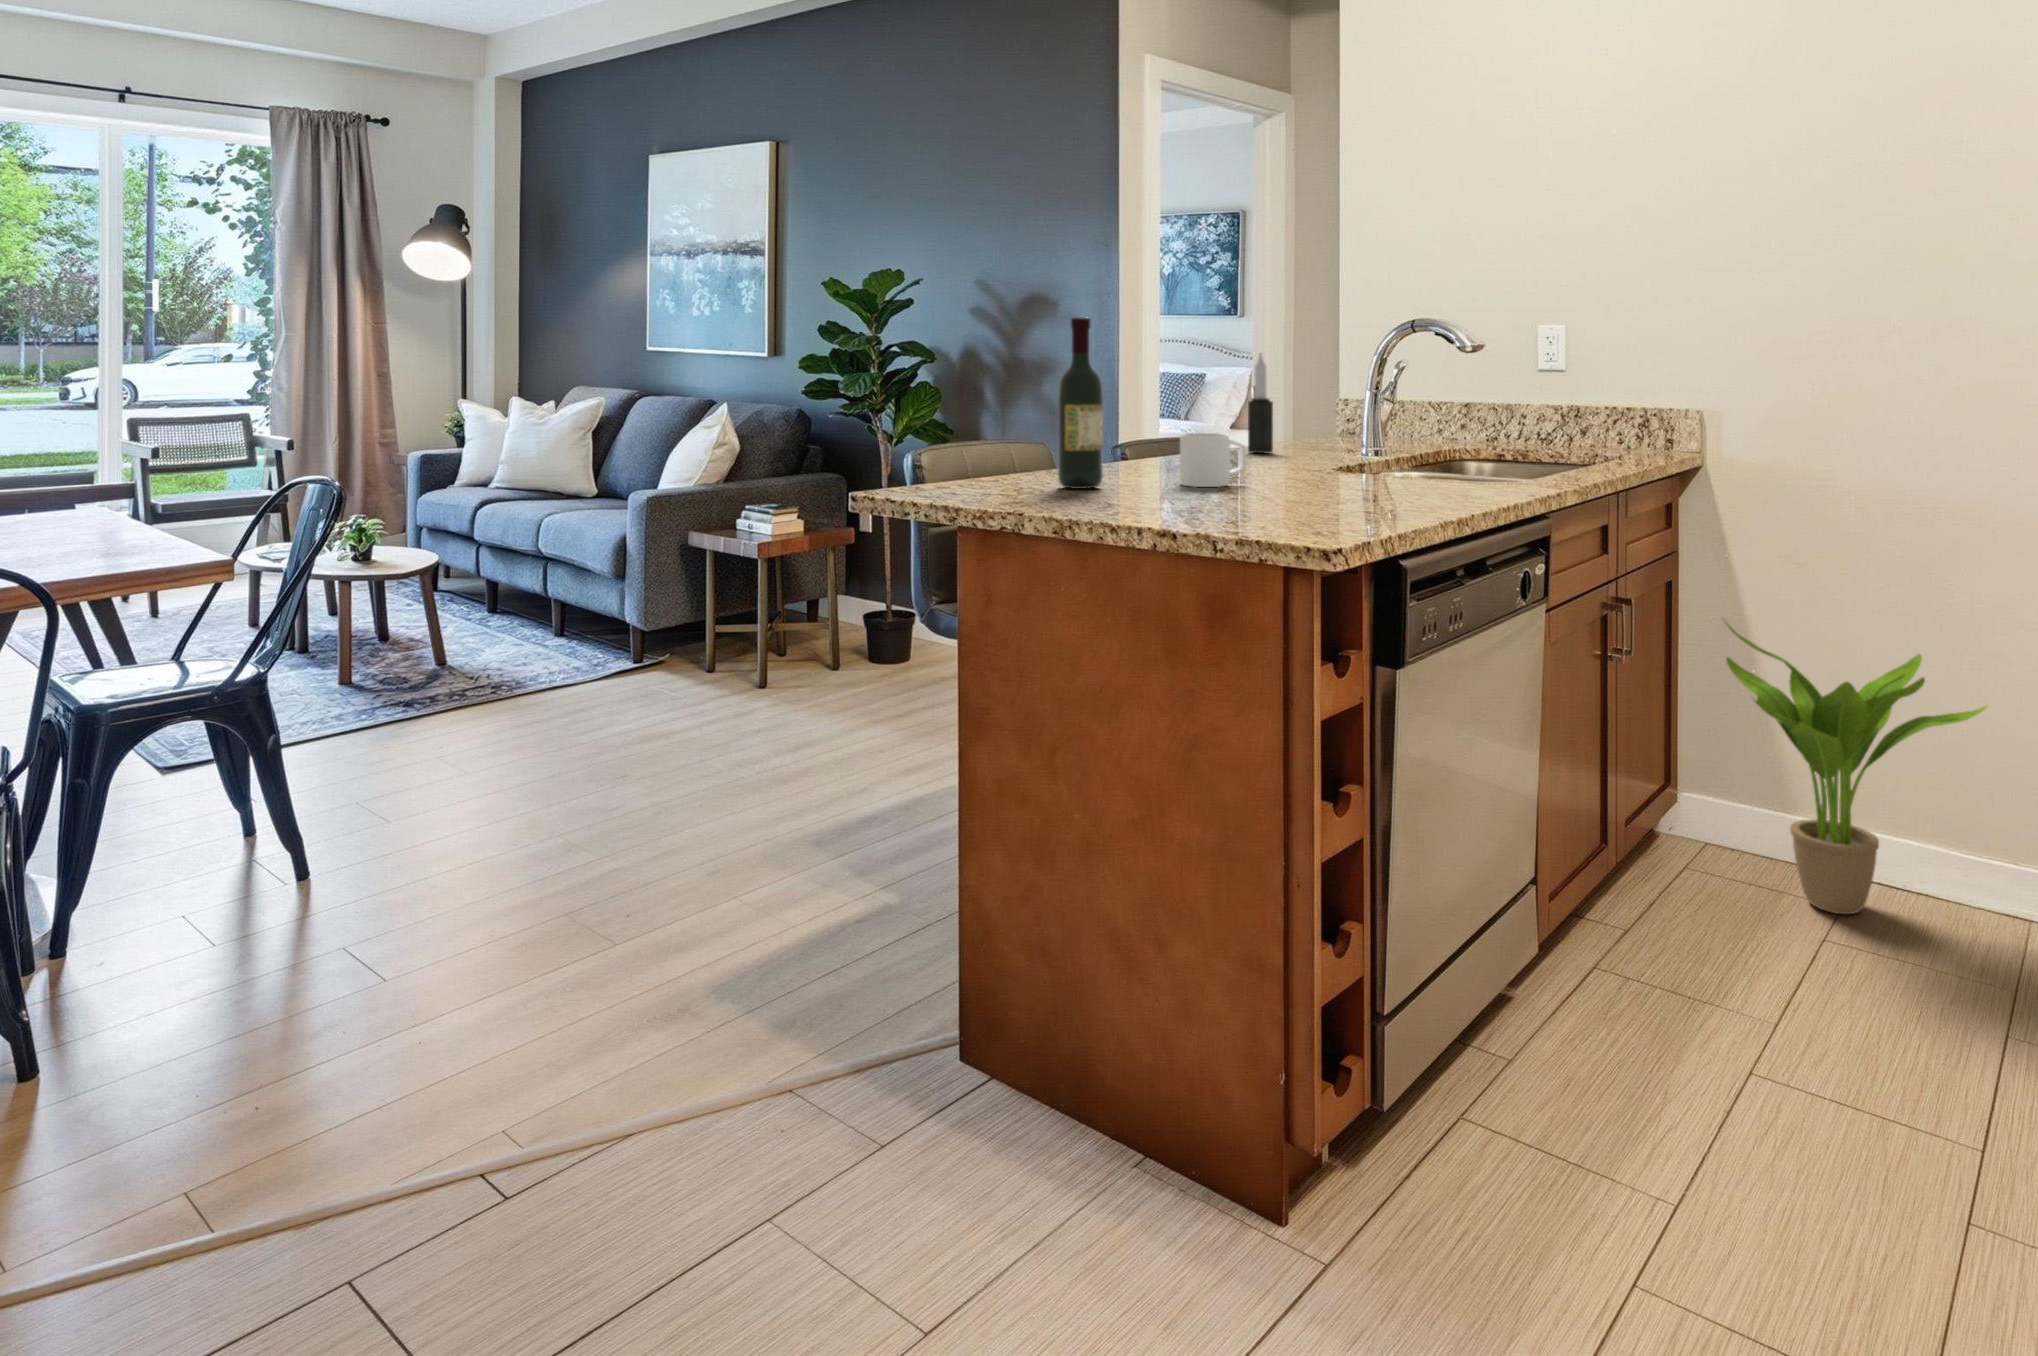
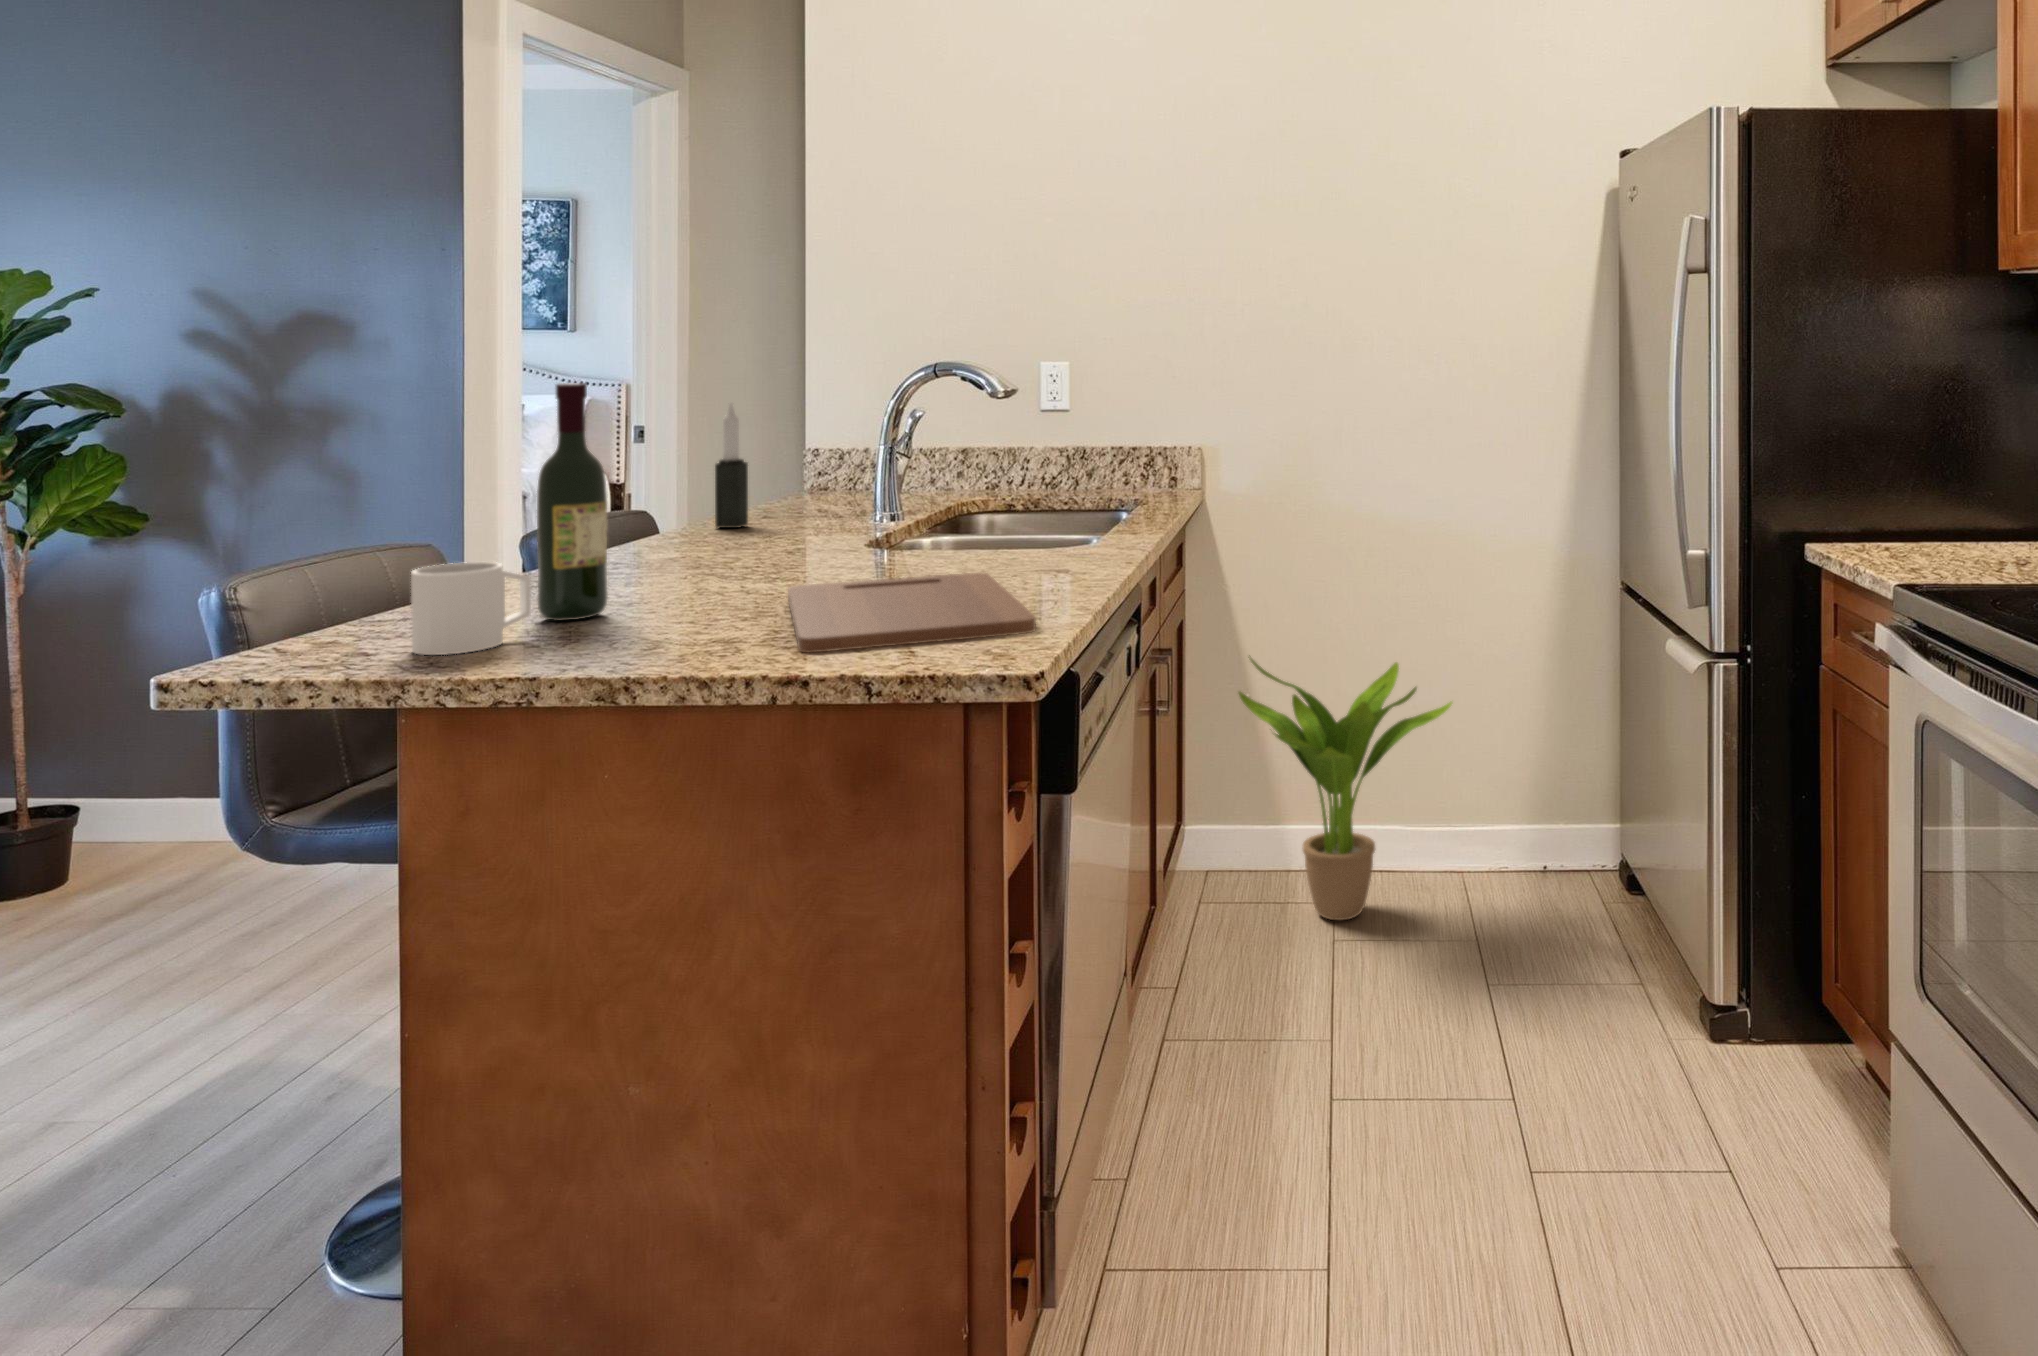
mug: present [1180,433,1245,487] -> present [411,562,531,655]
cutting board: none [1186,481,1382,525] -> present [788,573,1036,653]

